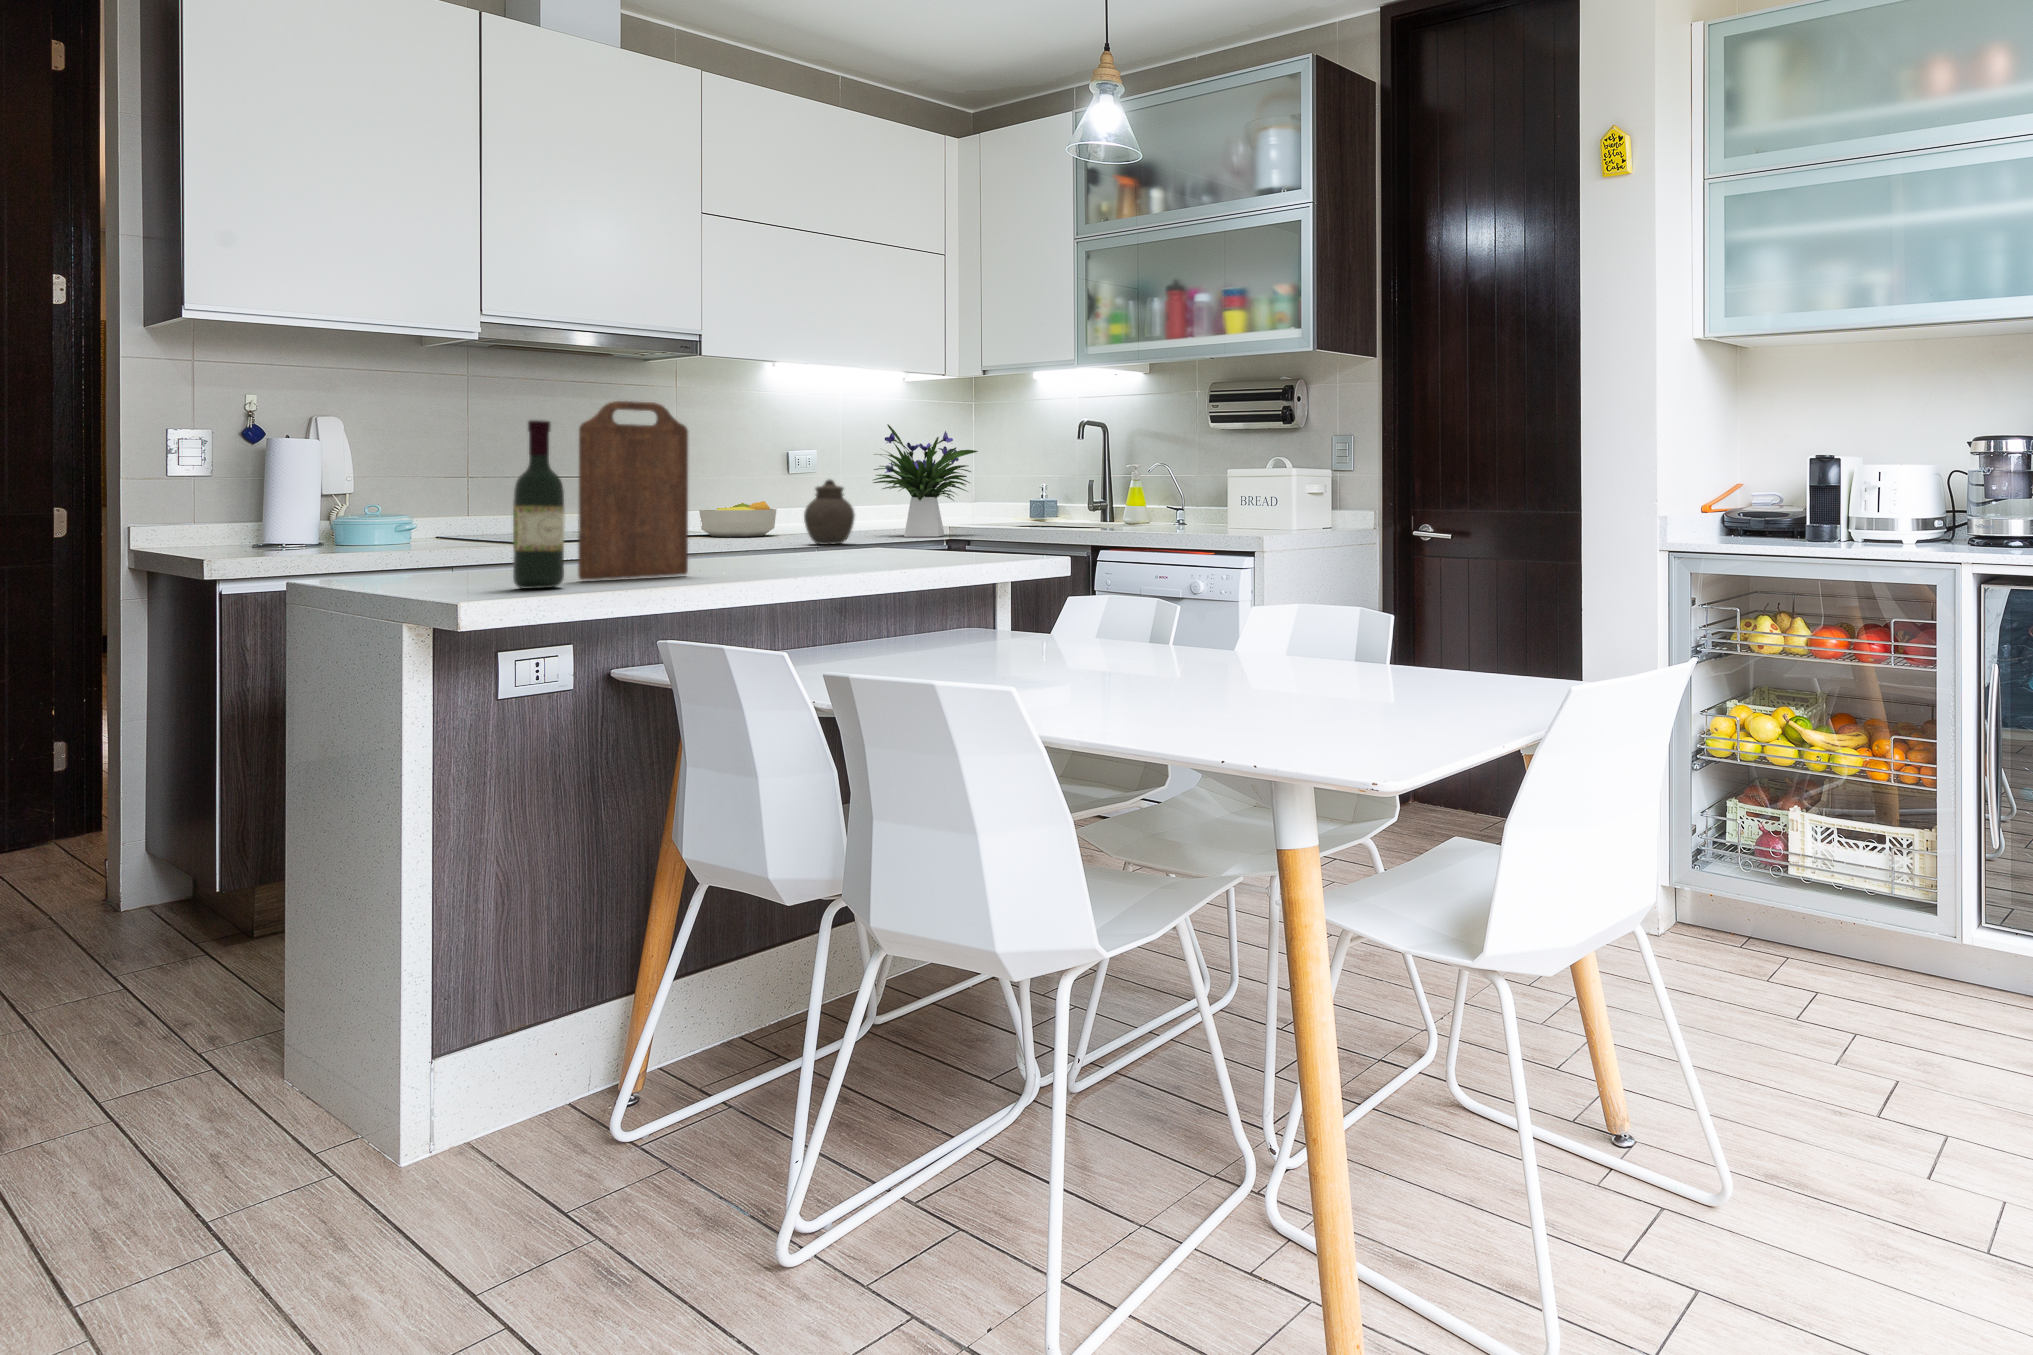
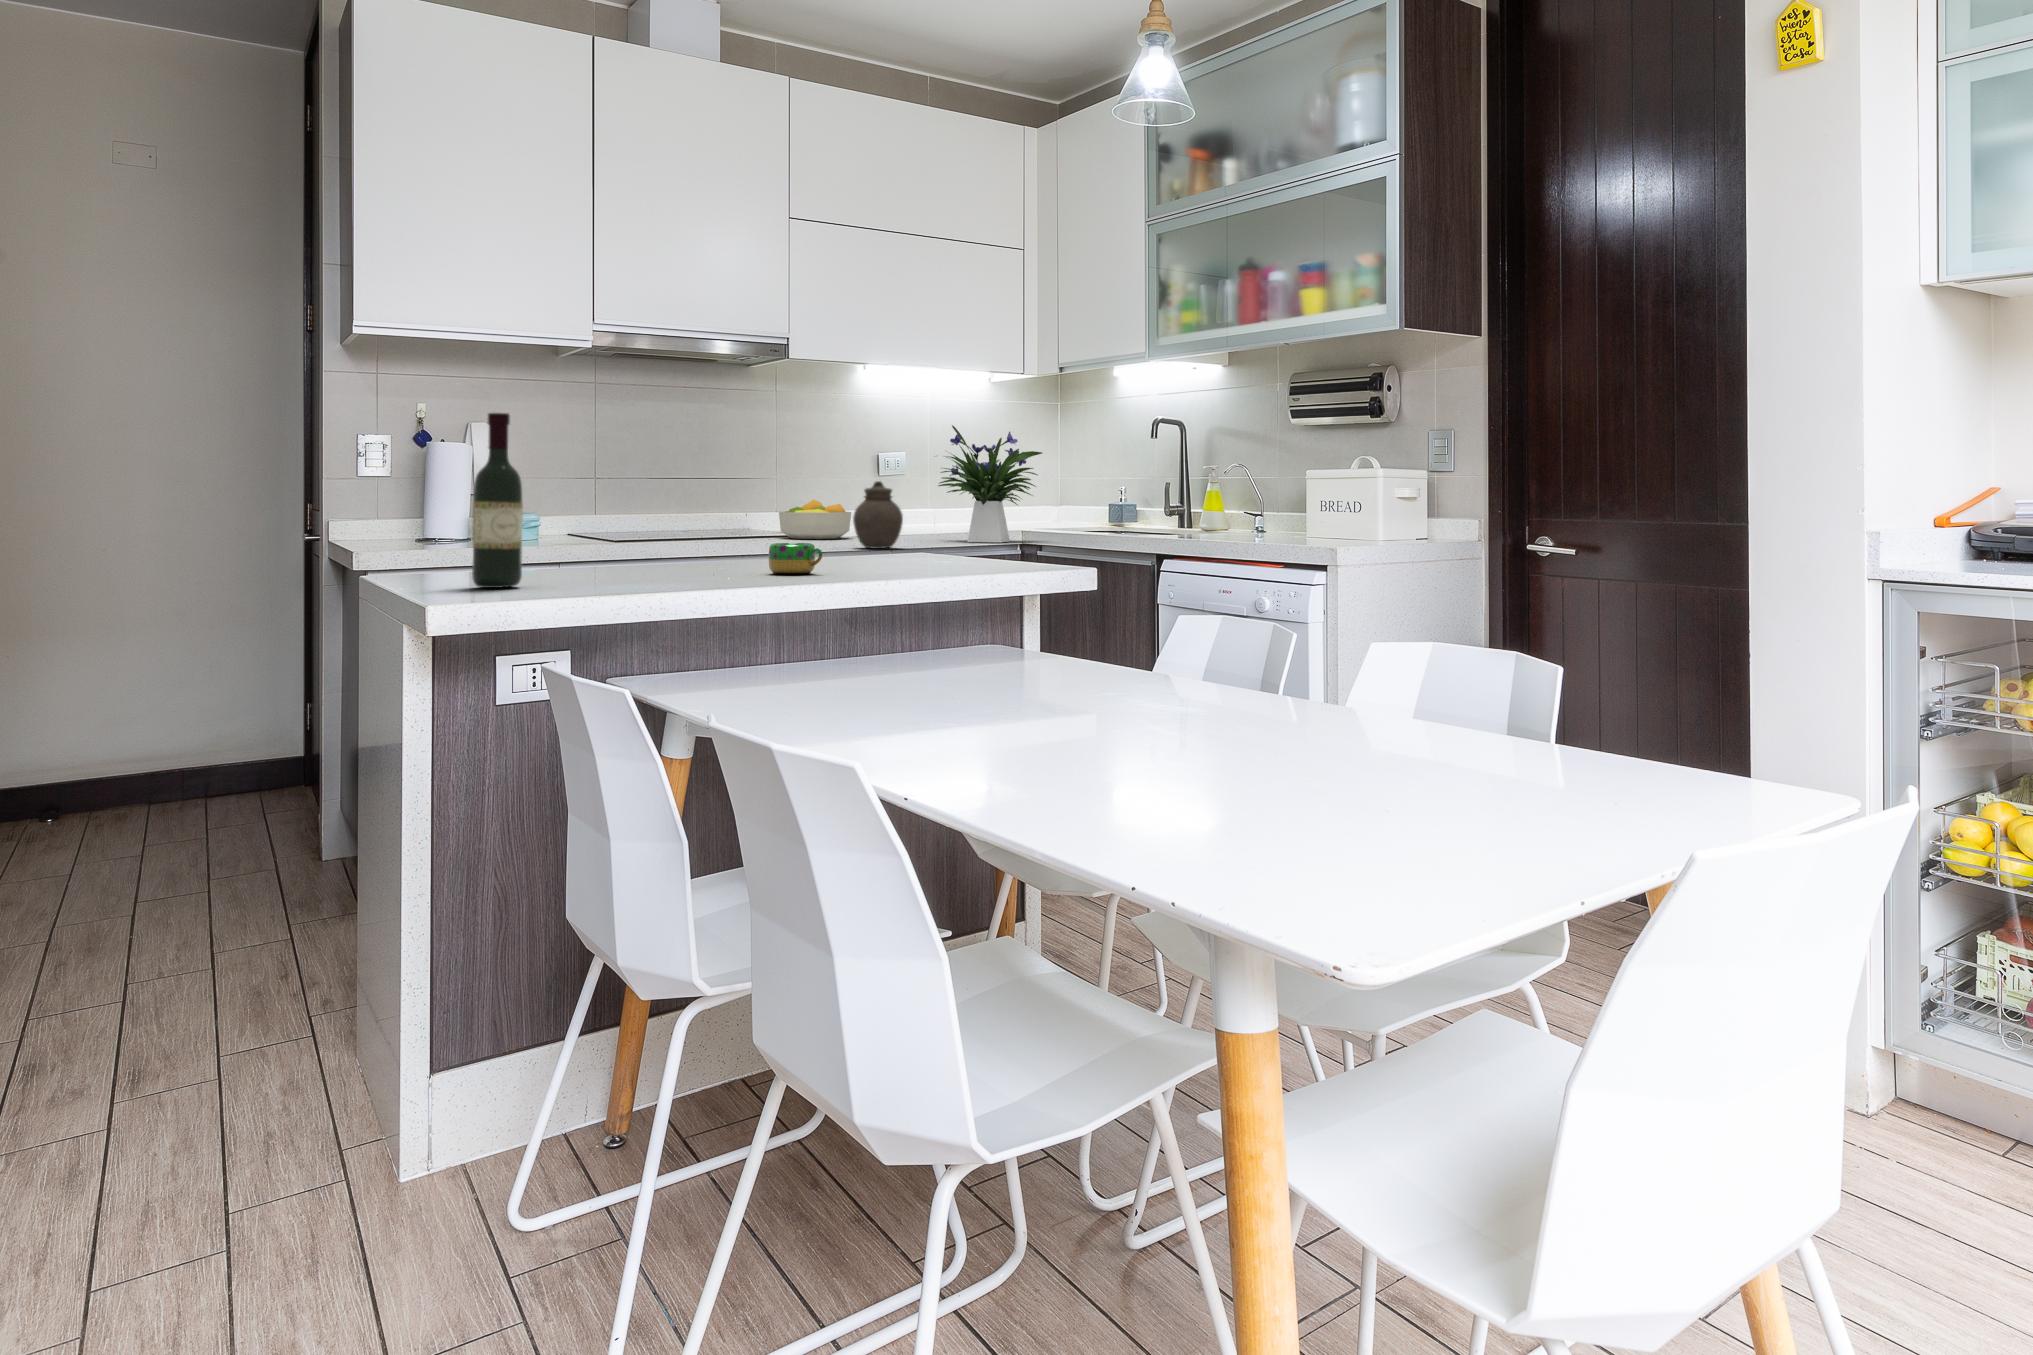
cutting board: present [578,401,688,580] -> none [553,394,666,581]
mug: none [780,540,835,569] -> present [769,543,822,574]

